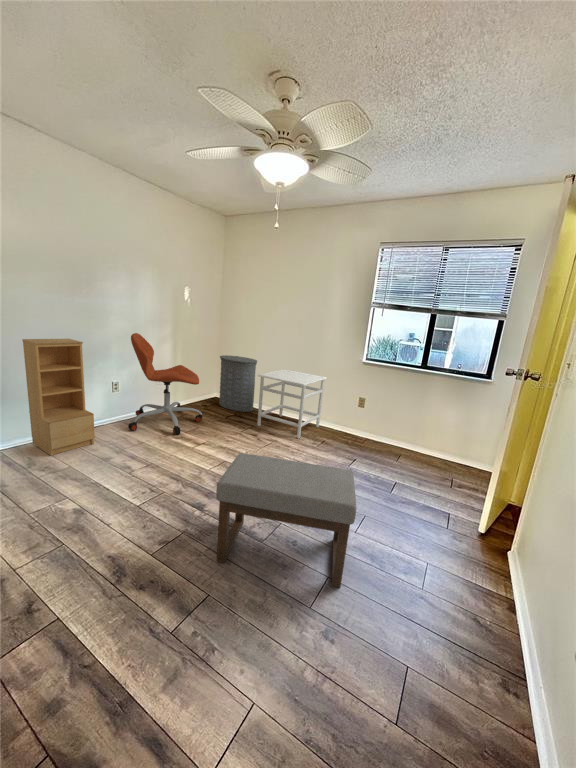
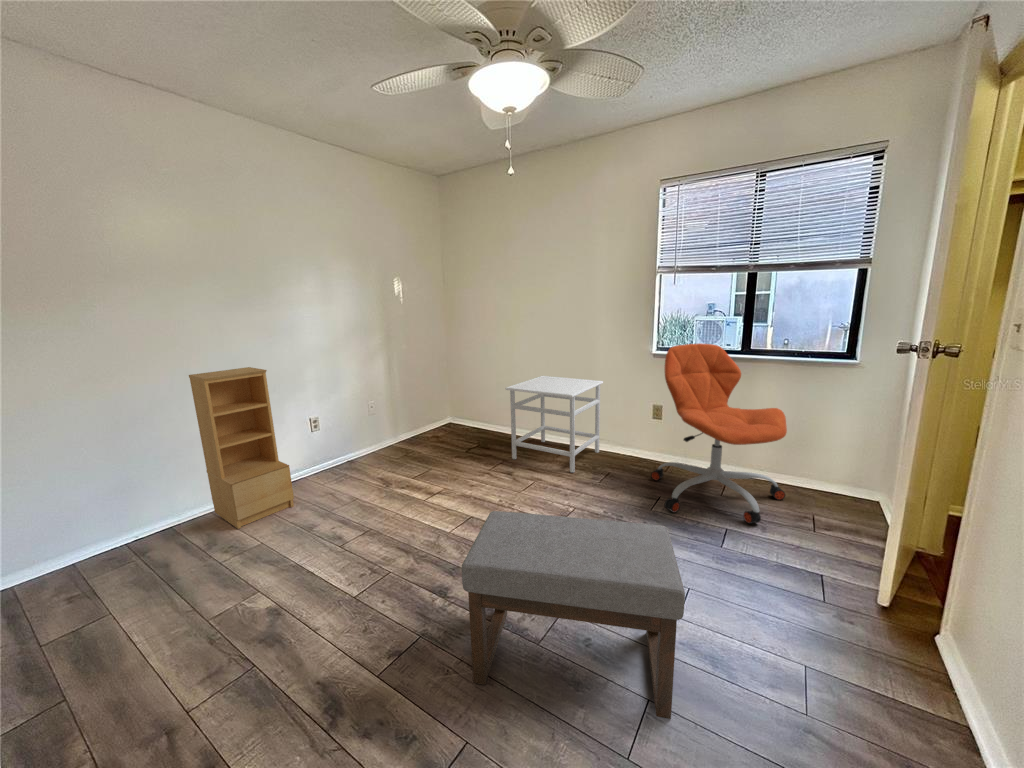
office chair: present [128,333,202,435] -> present [651,343,787,524]
laundry hamper: present [219,355,257,412] -> none [452,365,504,440]

